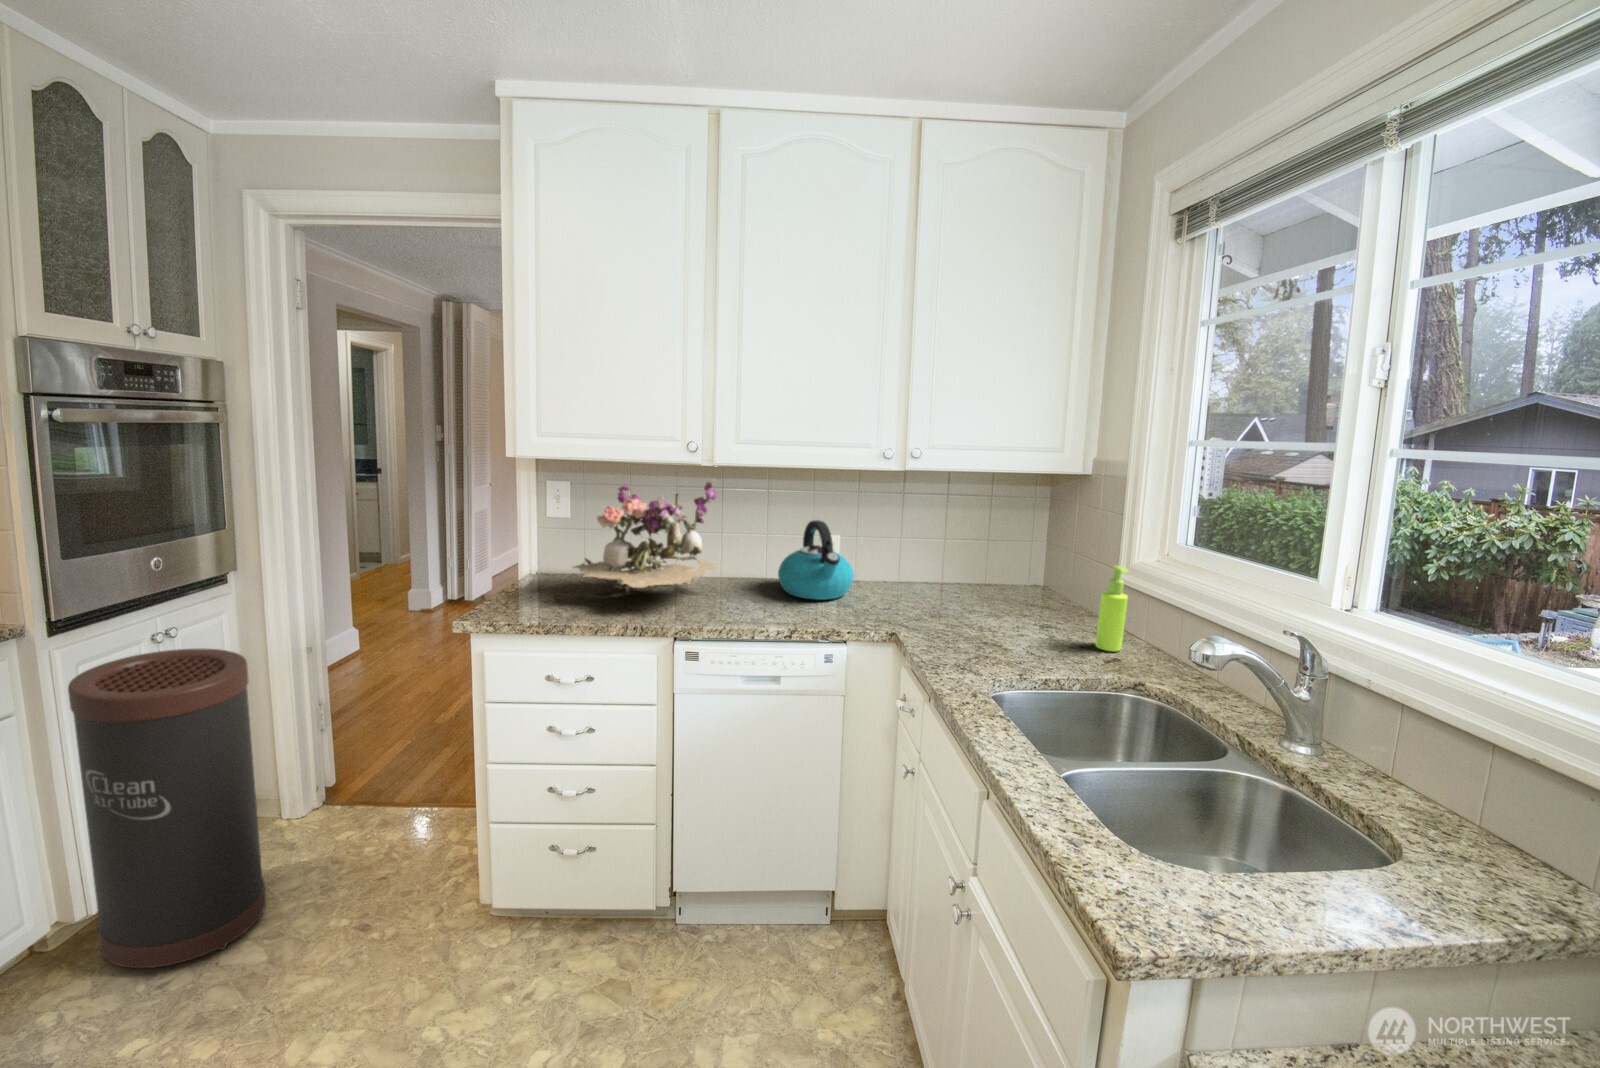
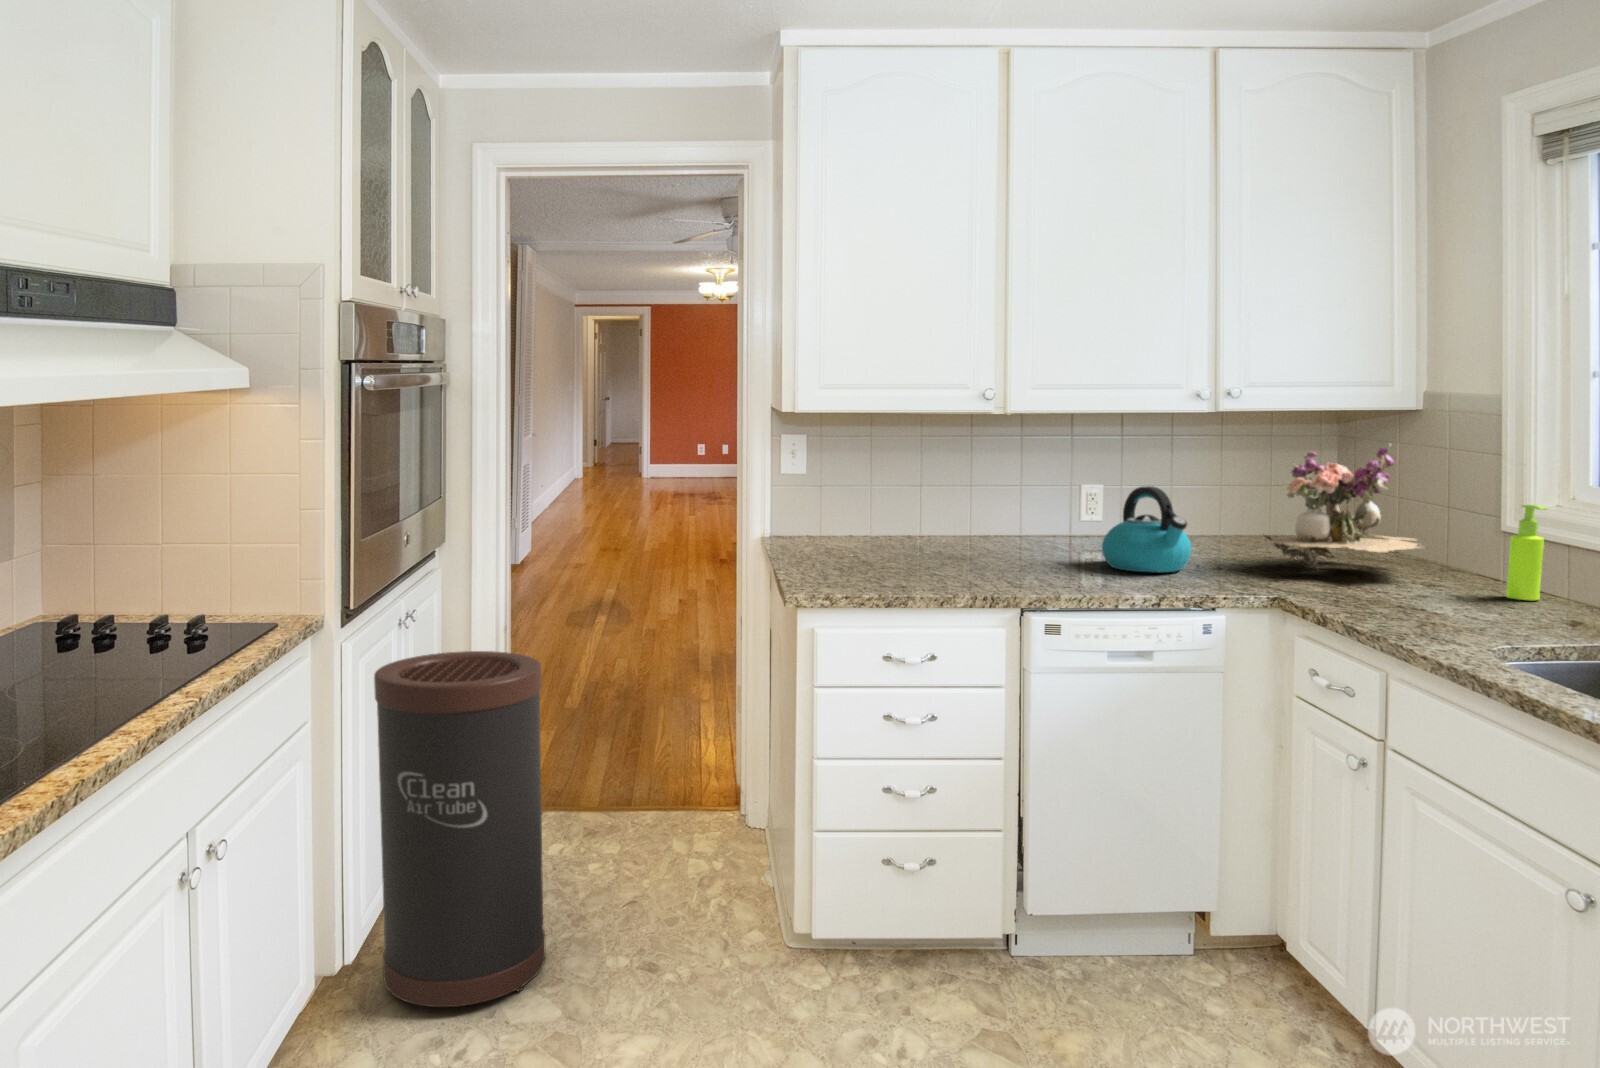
flower arrangement: present [574,479,723,592] -> present [1262,444,1428,569]

